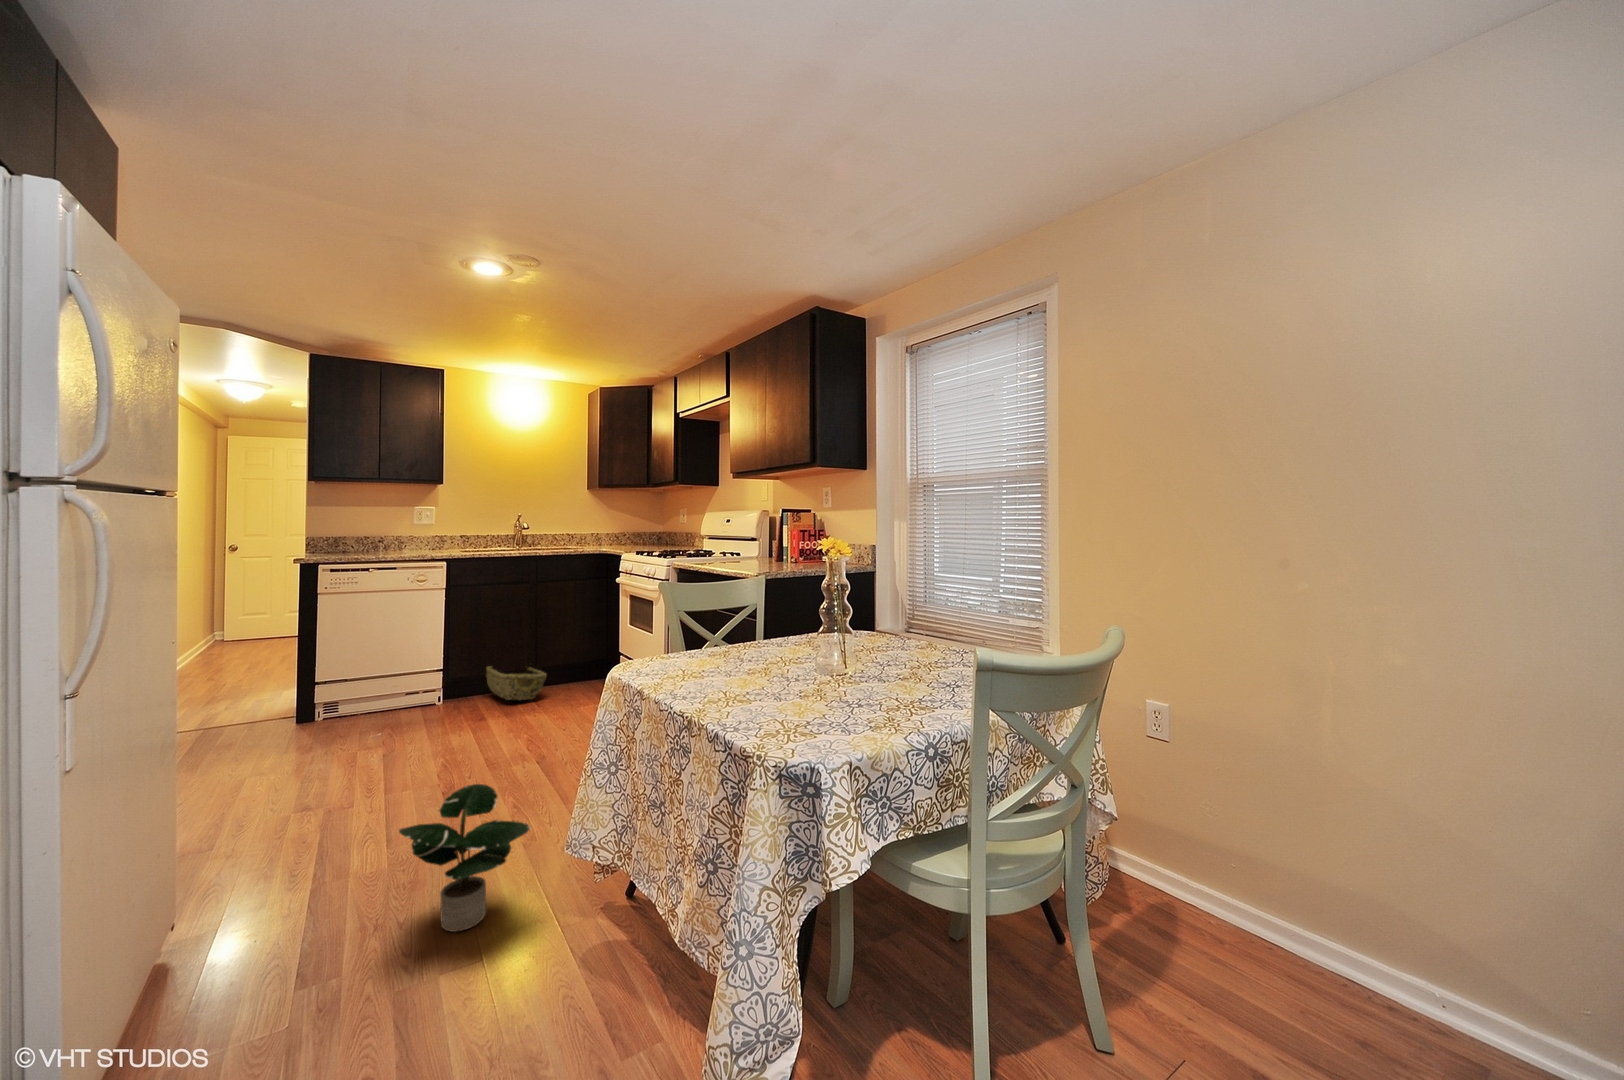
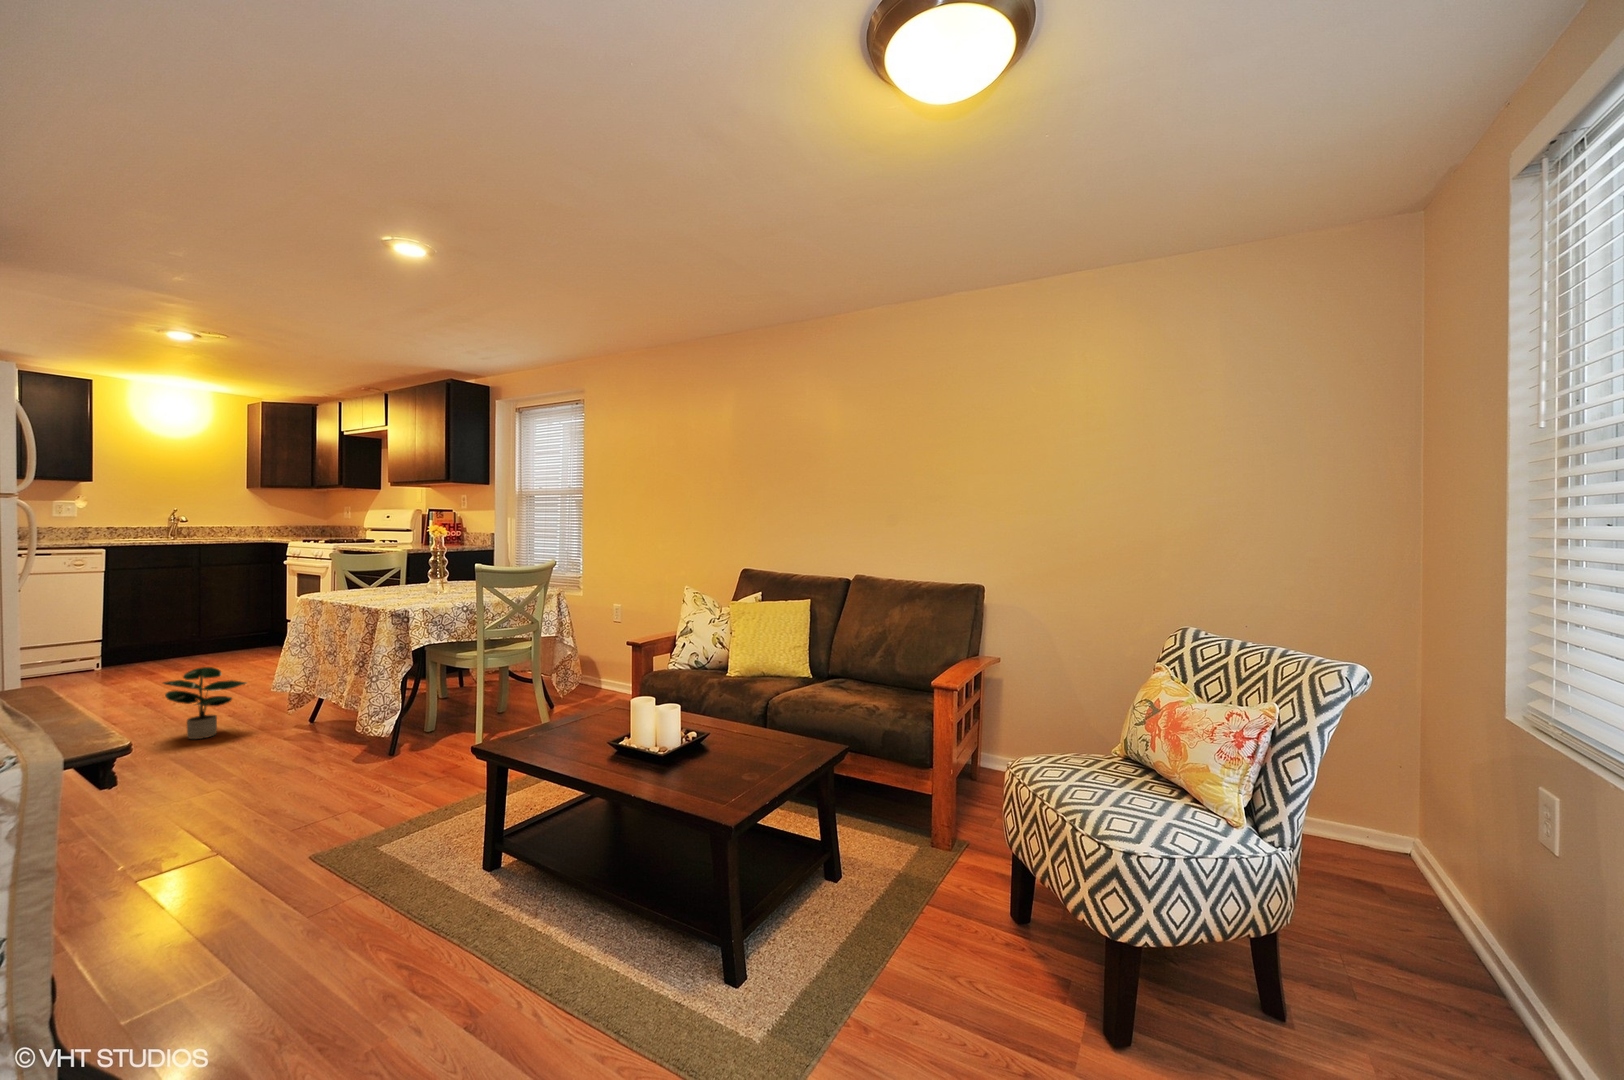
woven basket: present [486,666,546,700] -> none [149,637,216,663]

